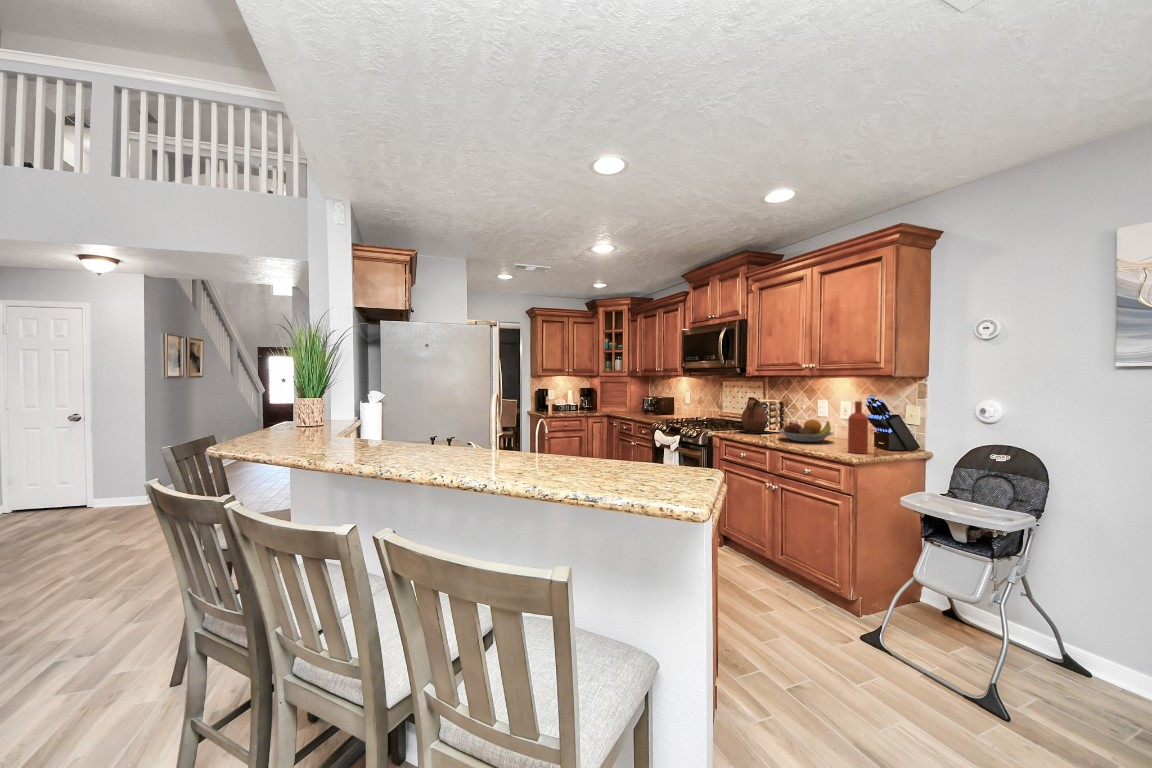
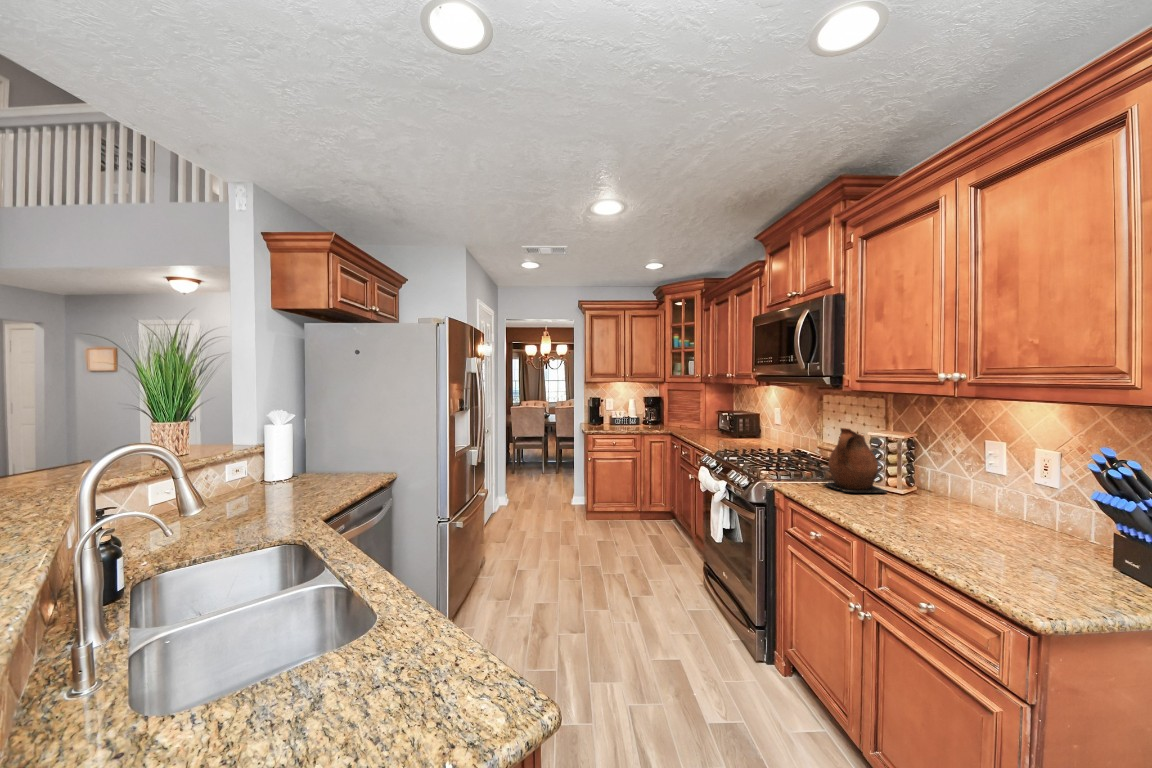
bottle: present [848,401,868,453] -> none [1034,463,1093,591]
fruit bowl: present [778,419,833,442] -> none [884,481,1009,530]

